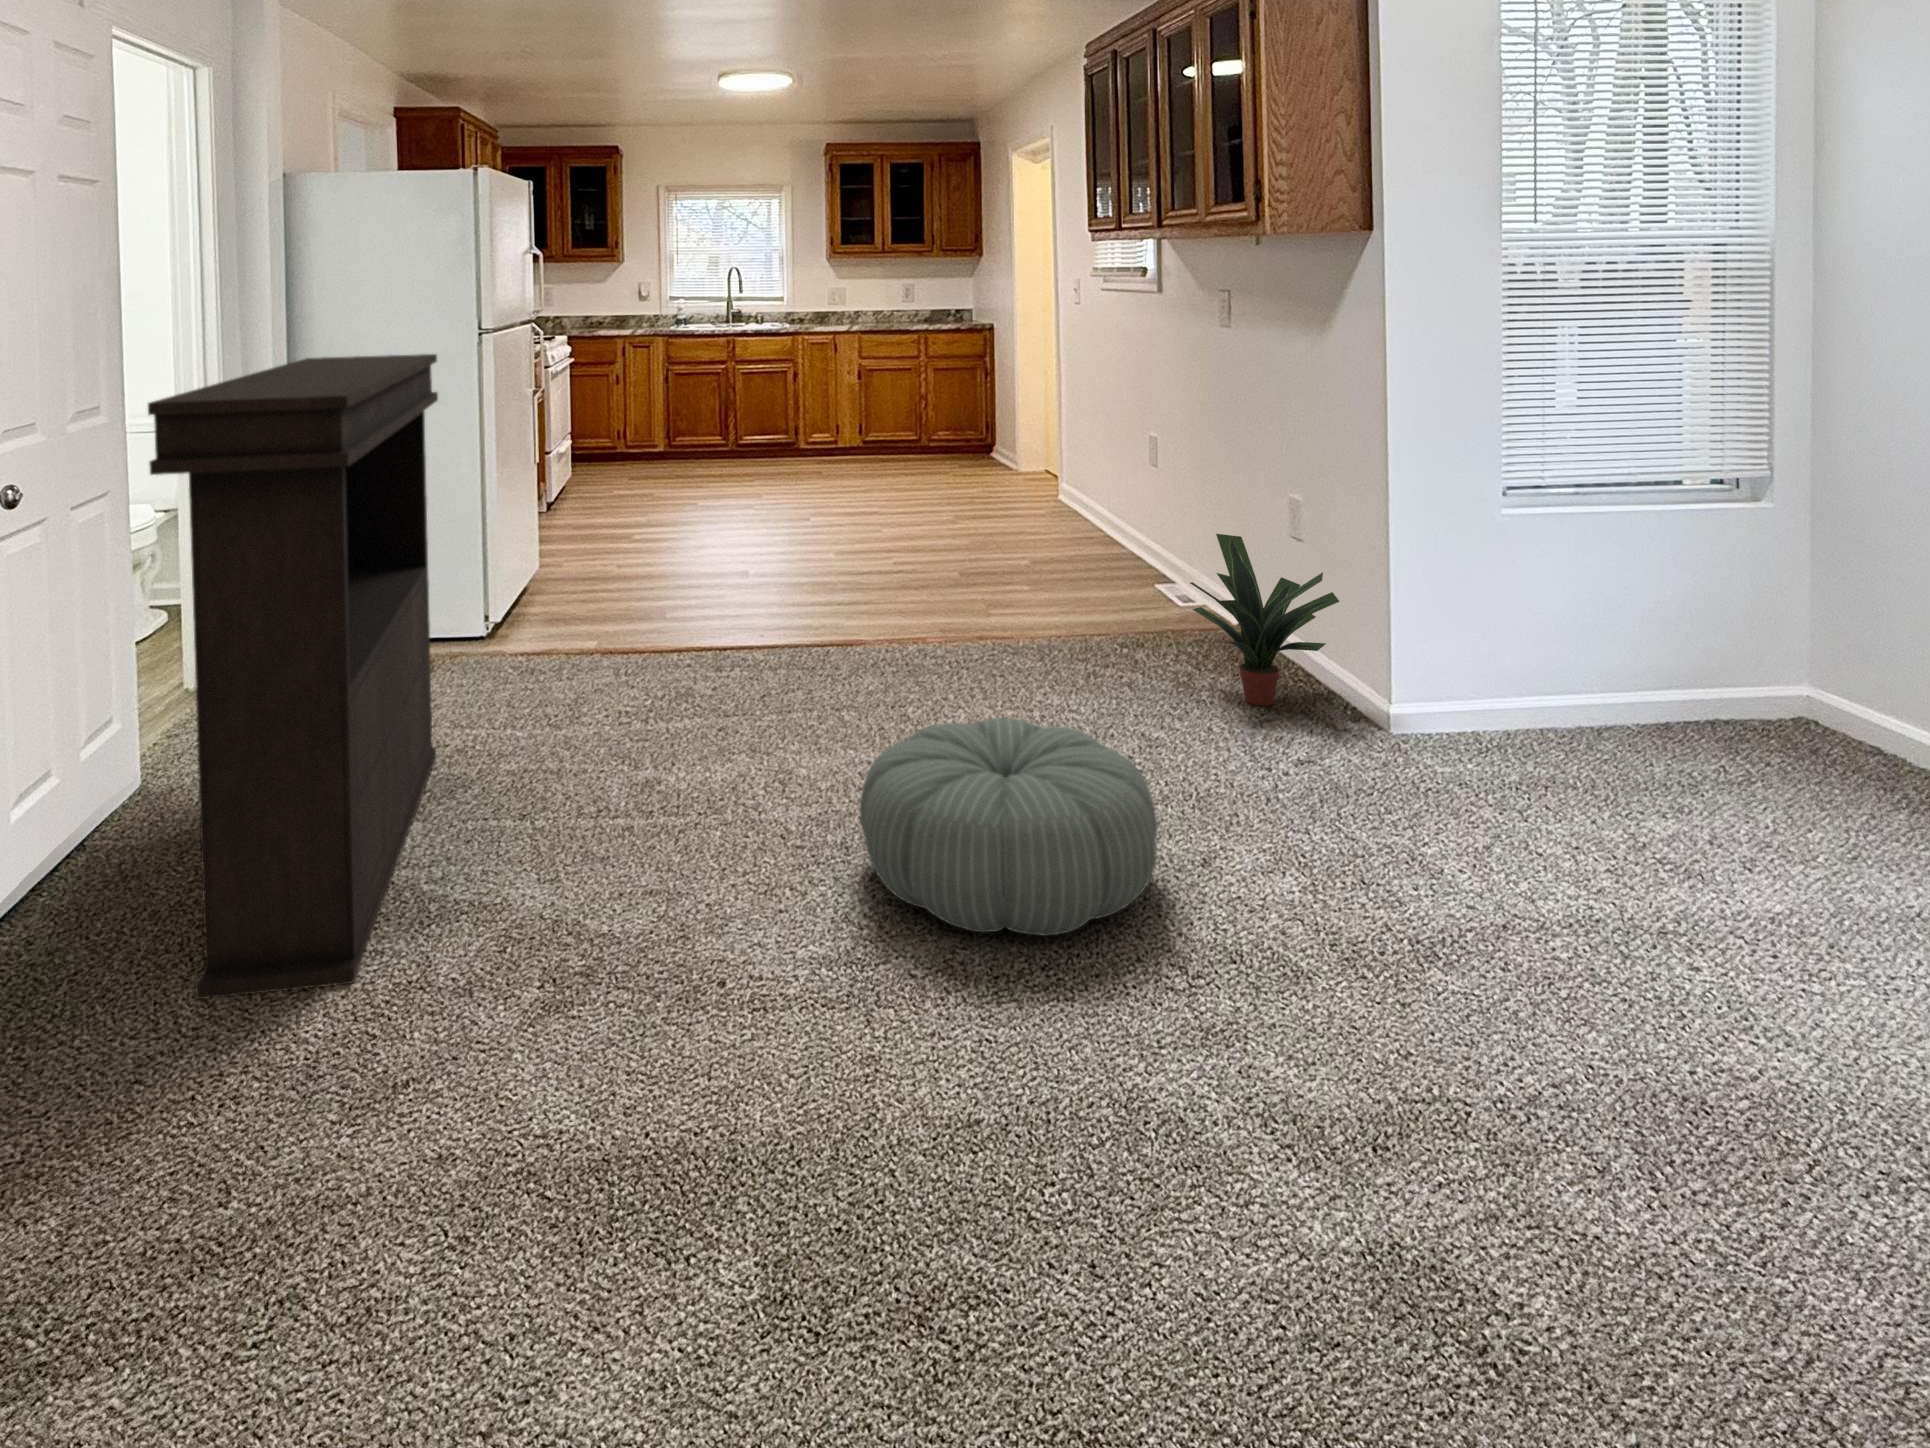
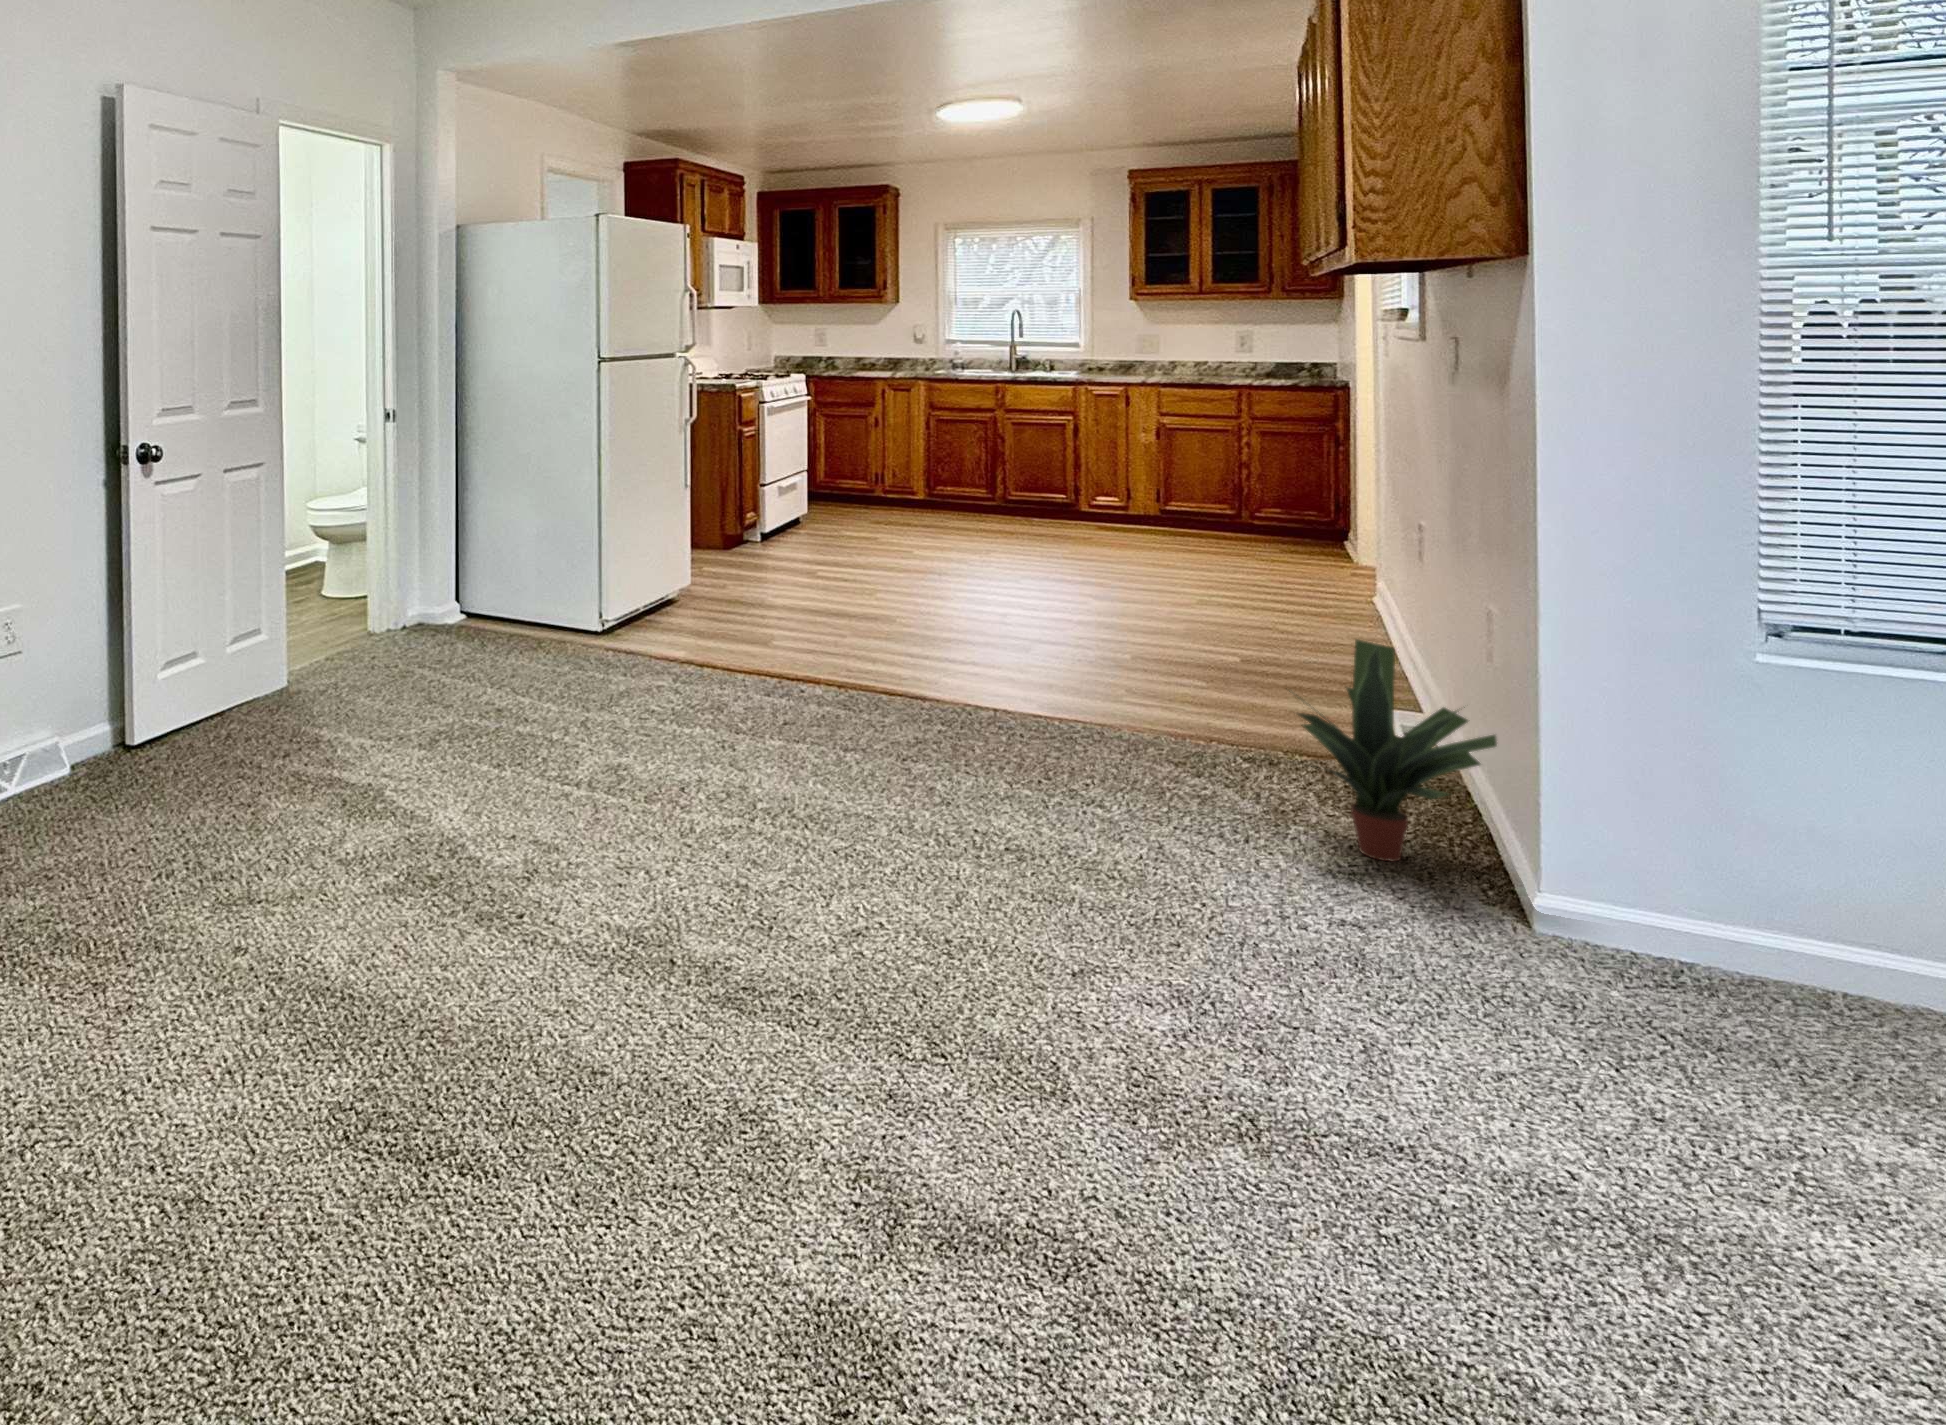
console table: present [148,354,438,999] -> none [183,372,494,837]
pouf: present [860,718,1157,936] -> none [696,758,1009,978]

